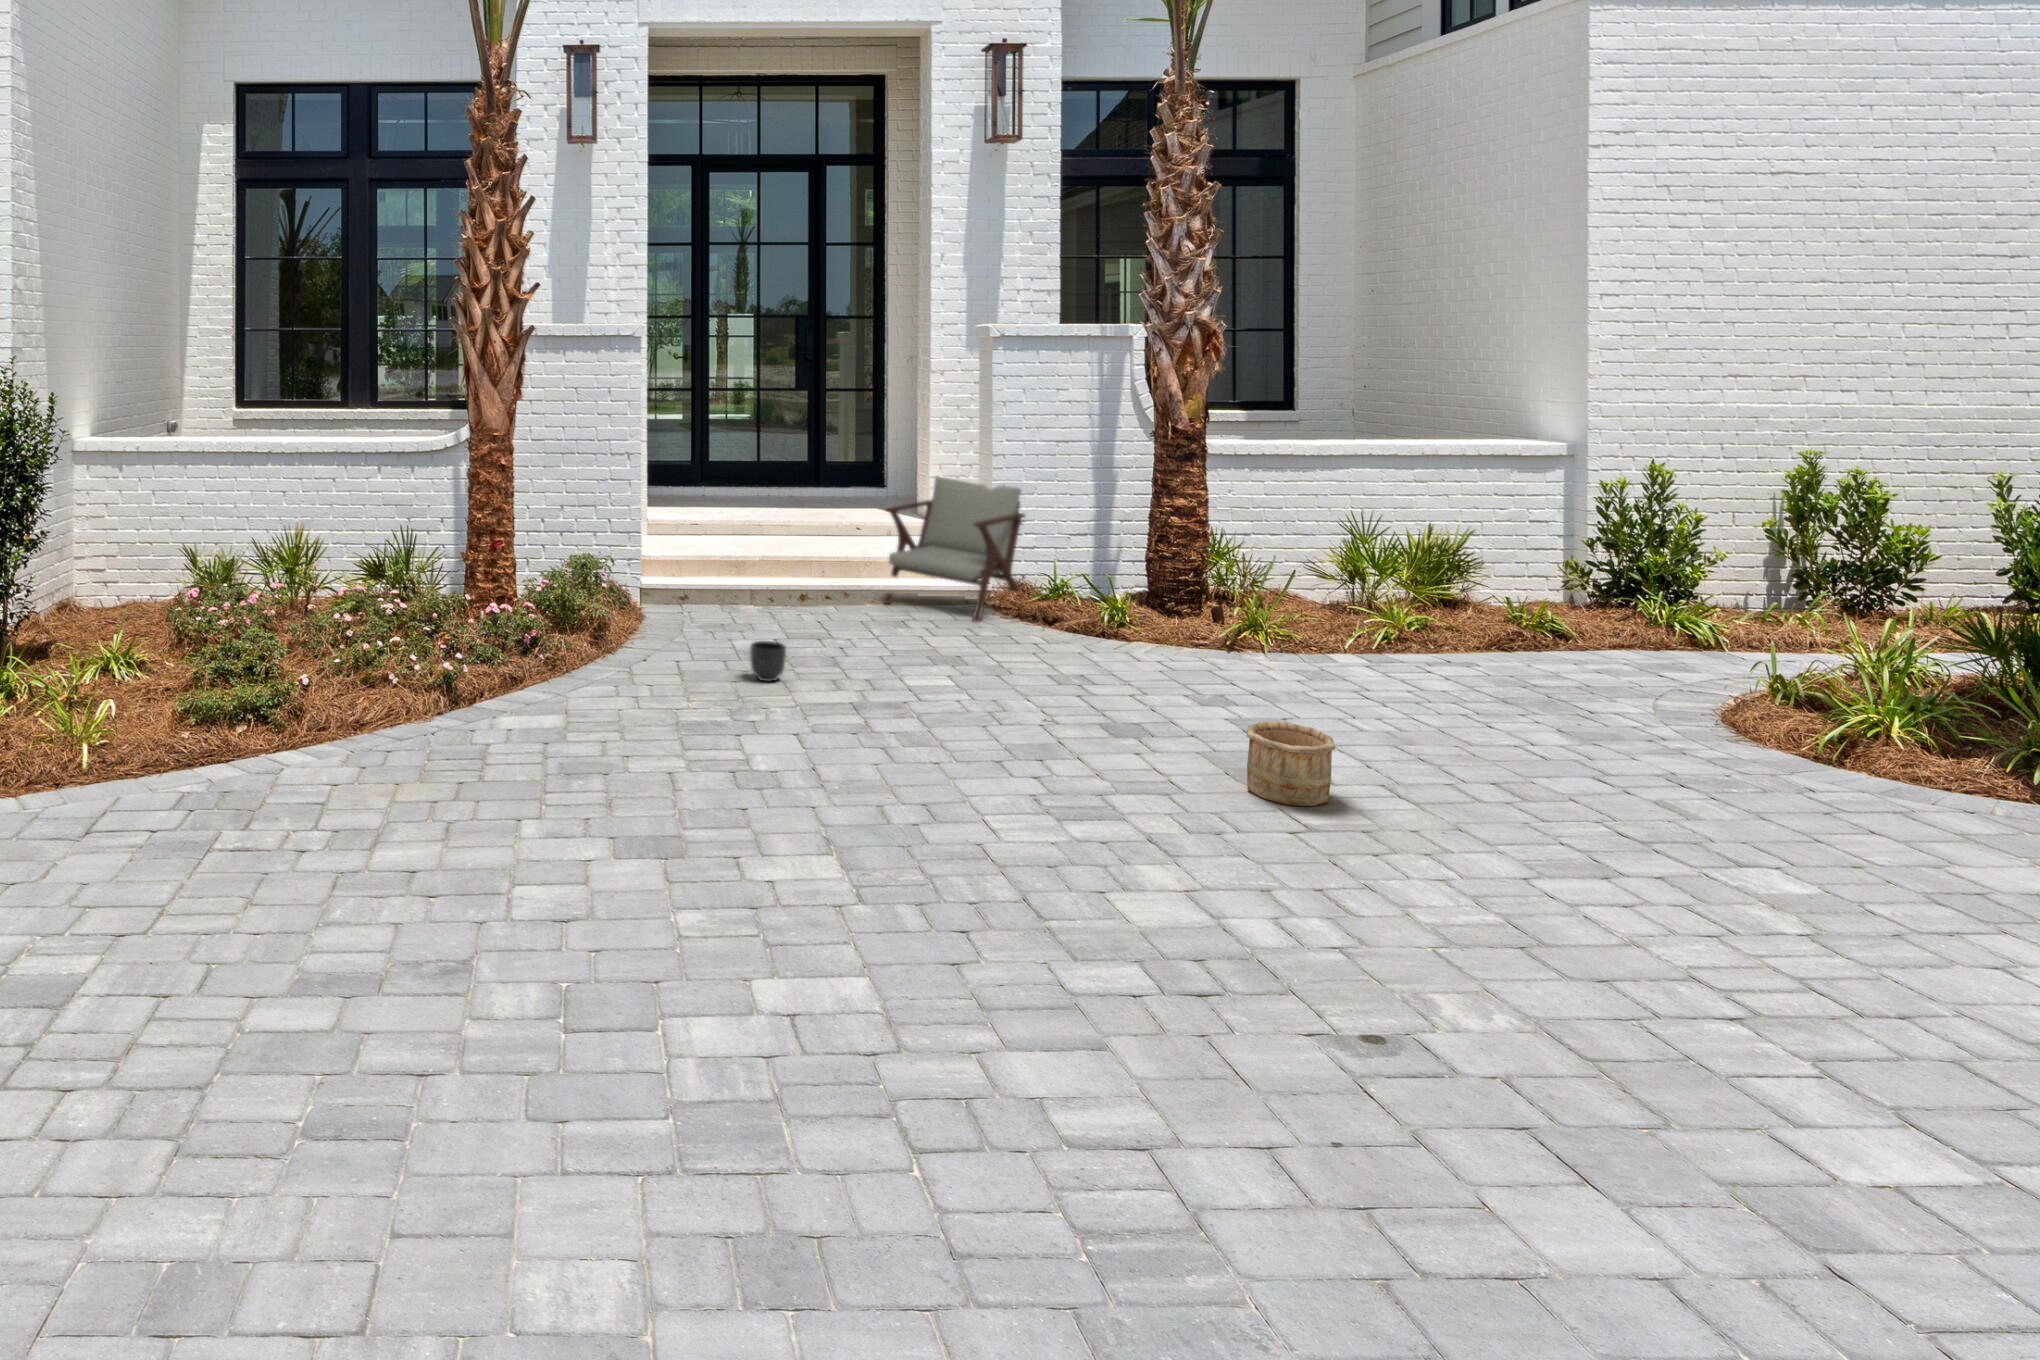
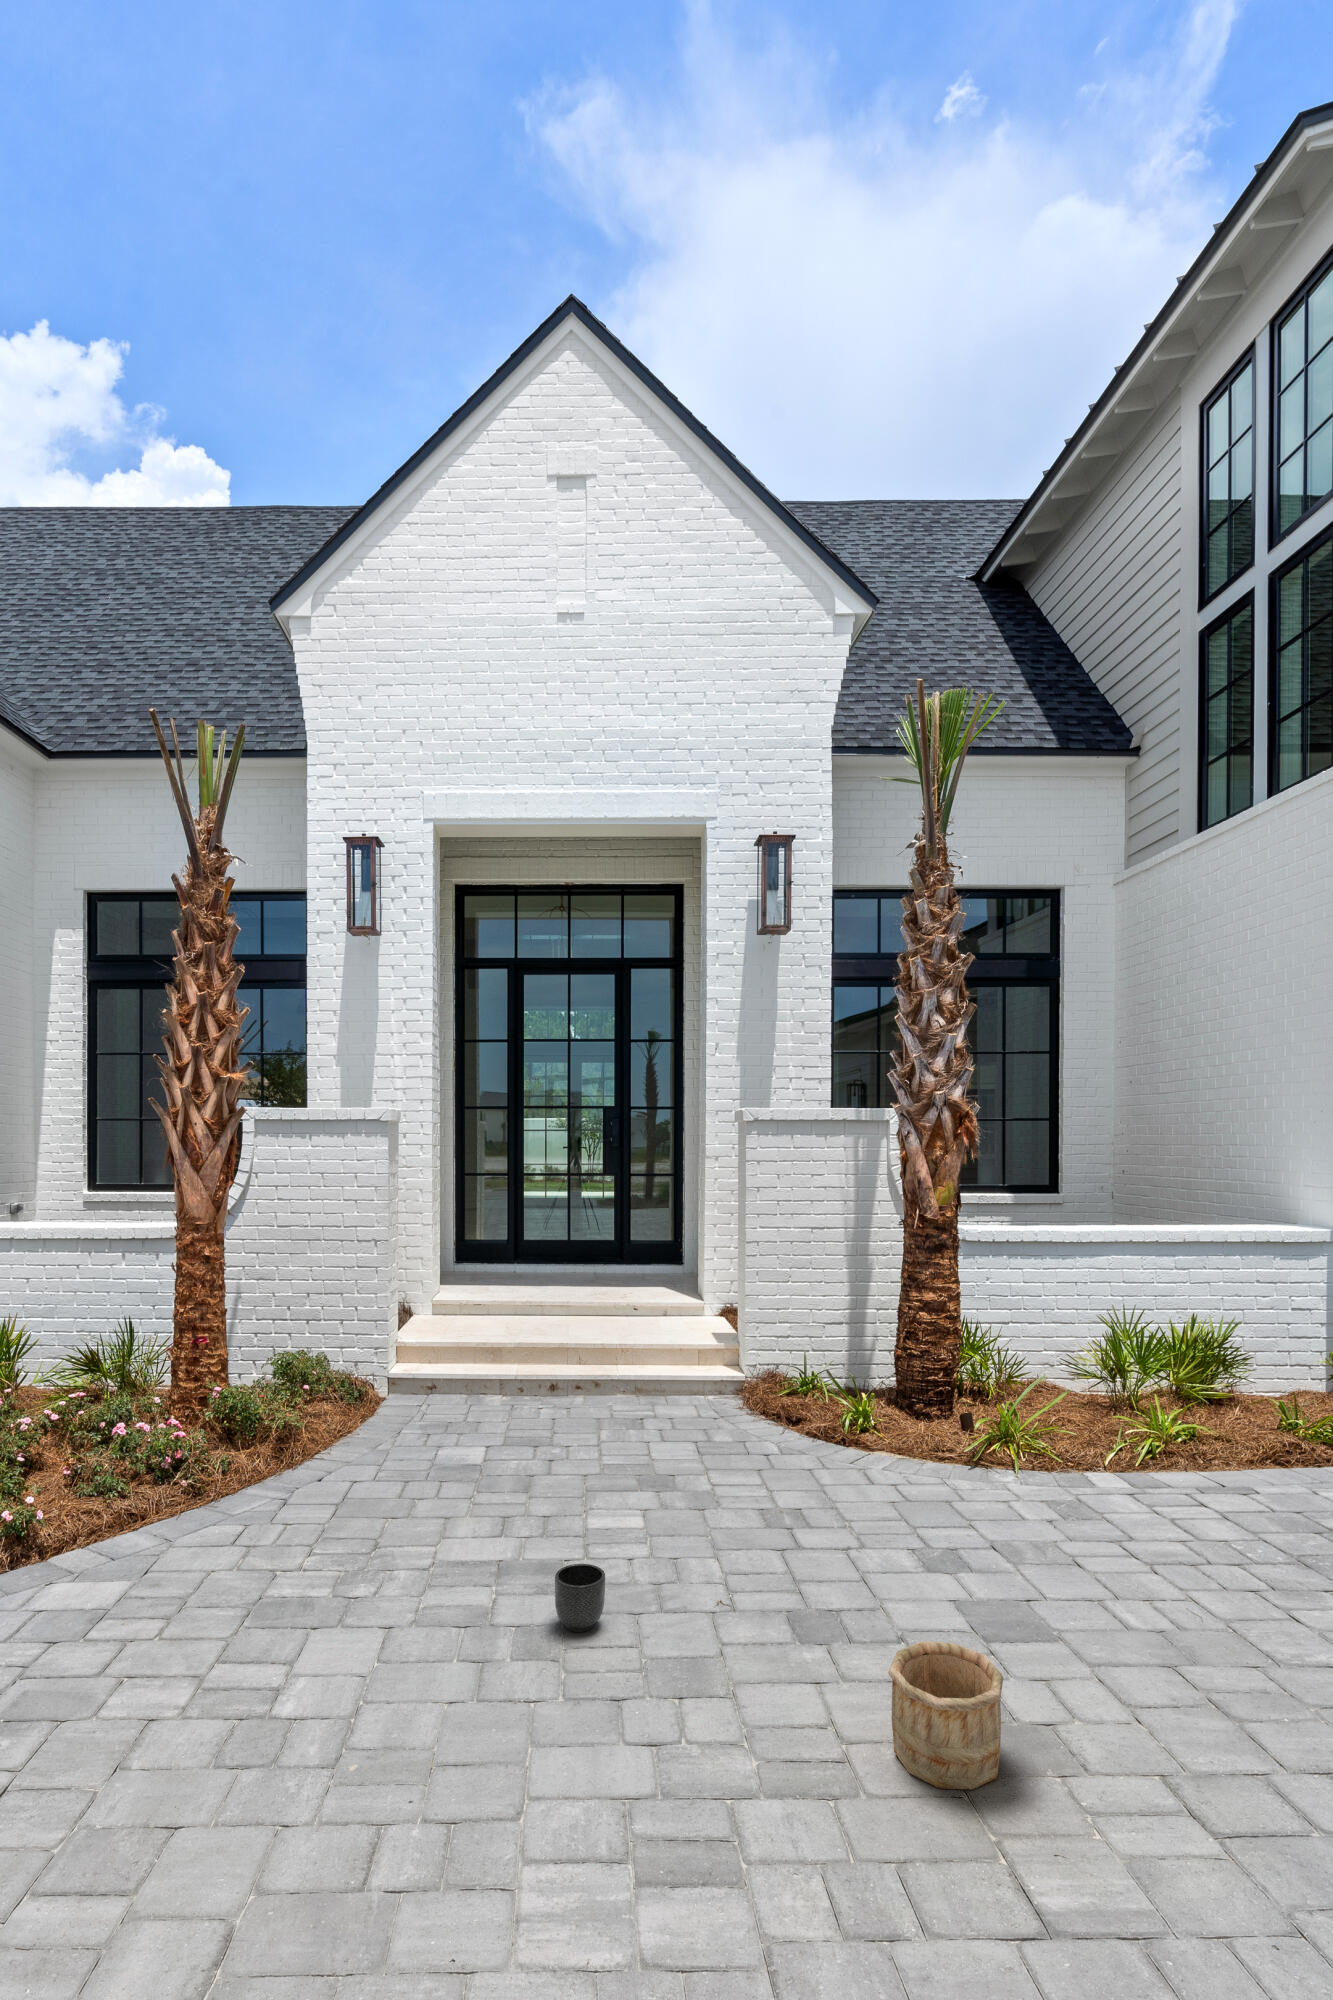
lounge chair: present [884,477,1025,622] -> none [635,1267,789,1436]
planter: present [750,641,786,682] -> present [555,1564,605,1632]

